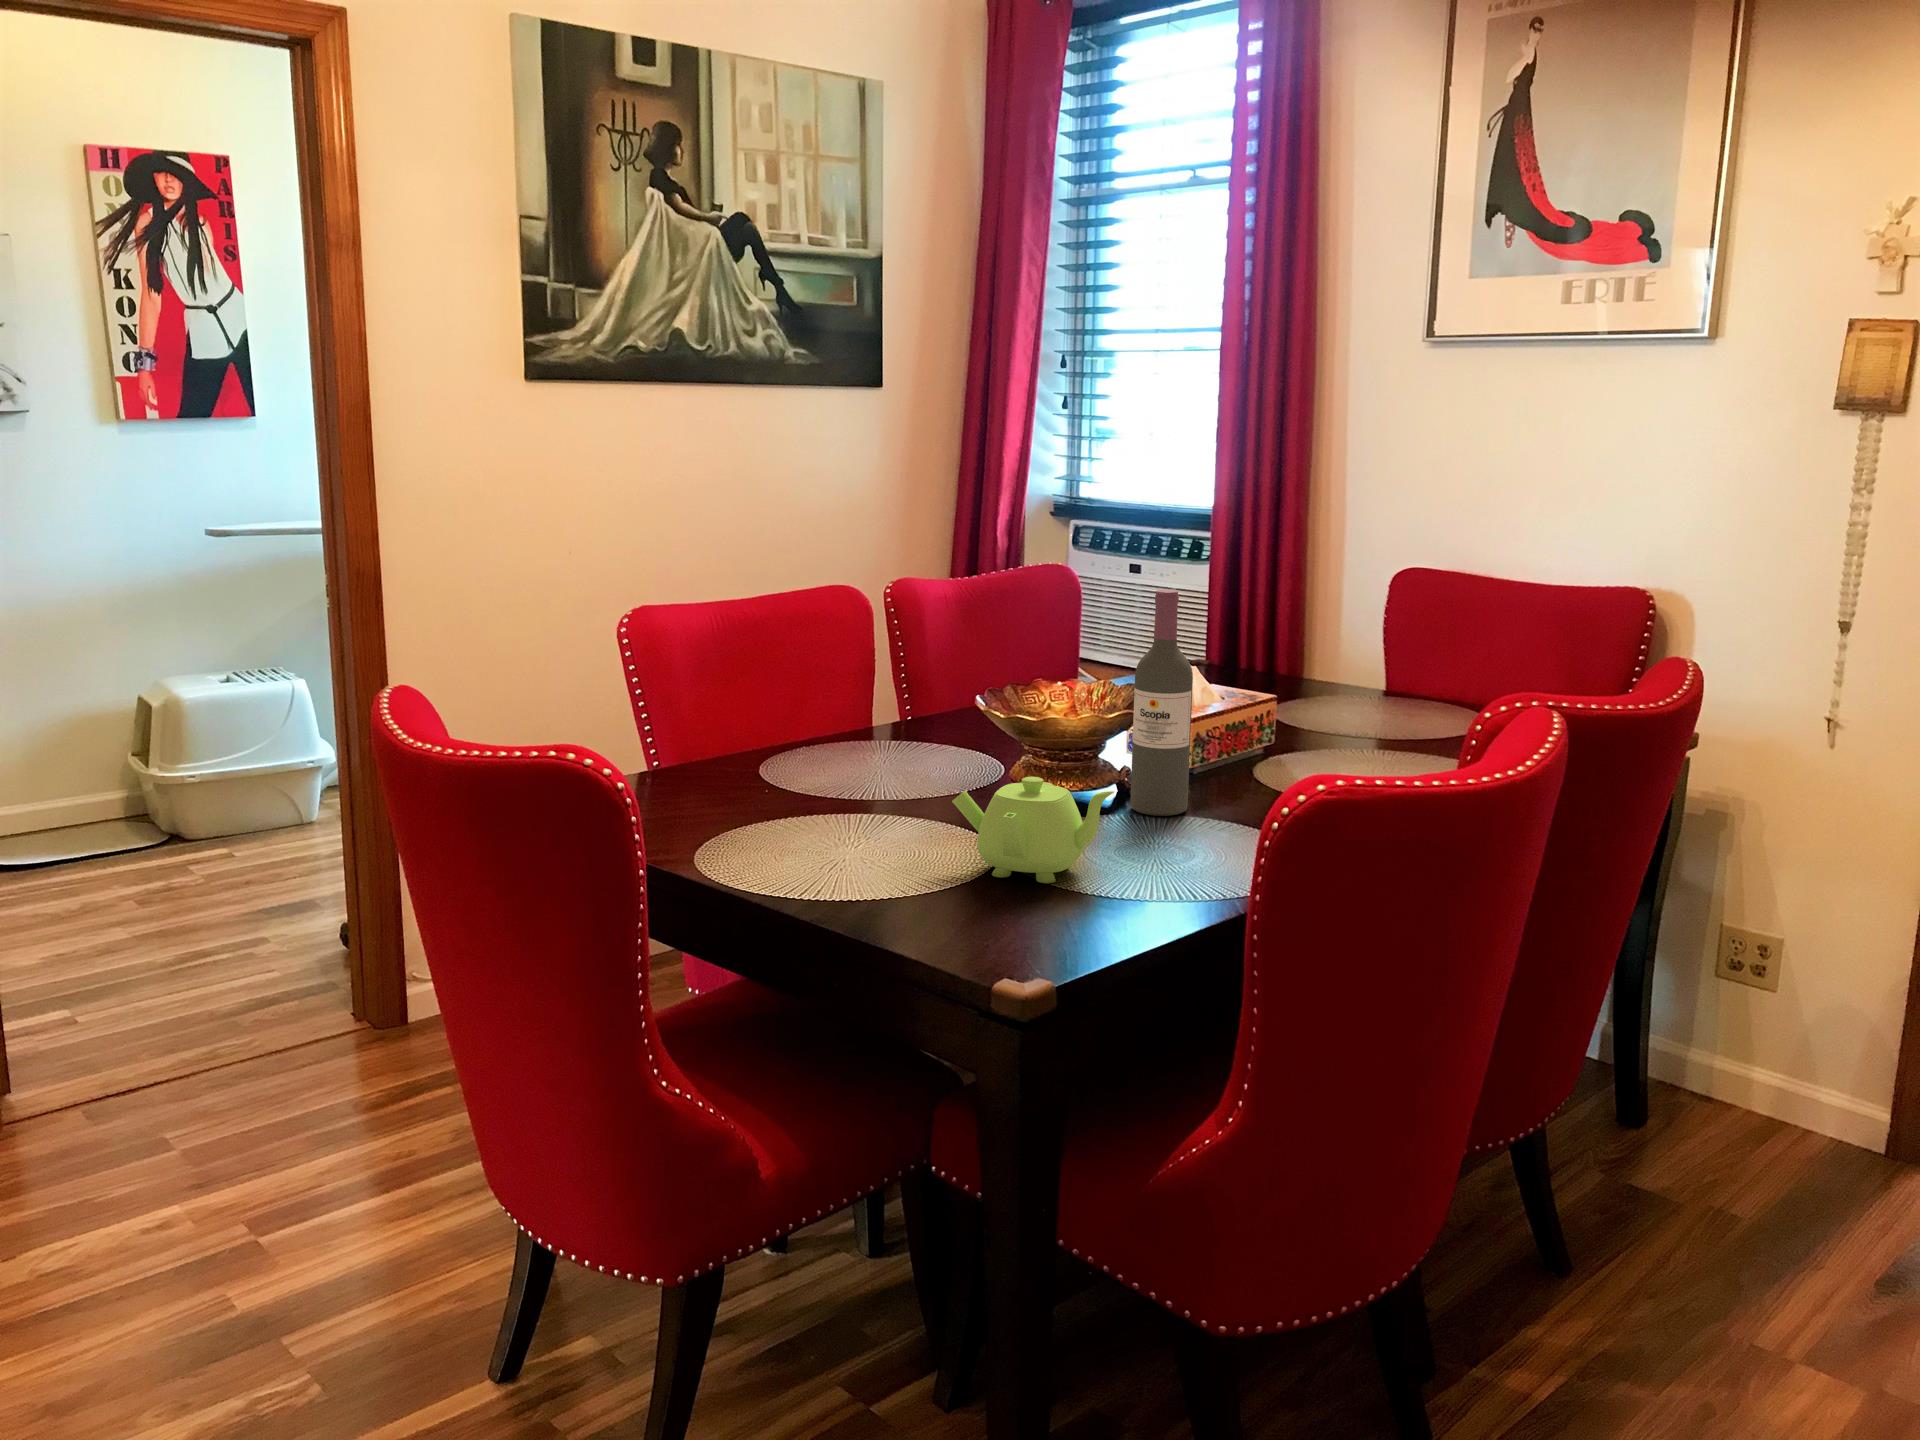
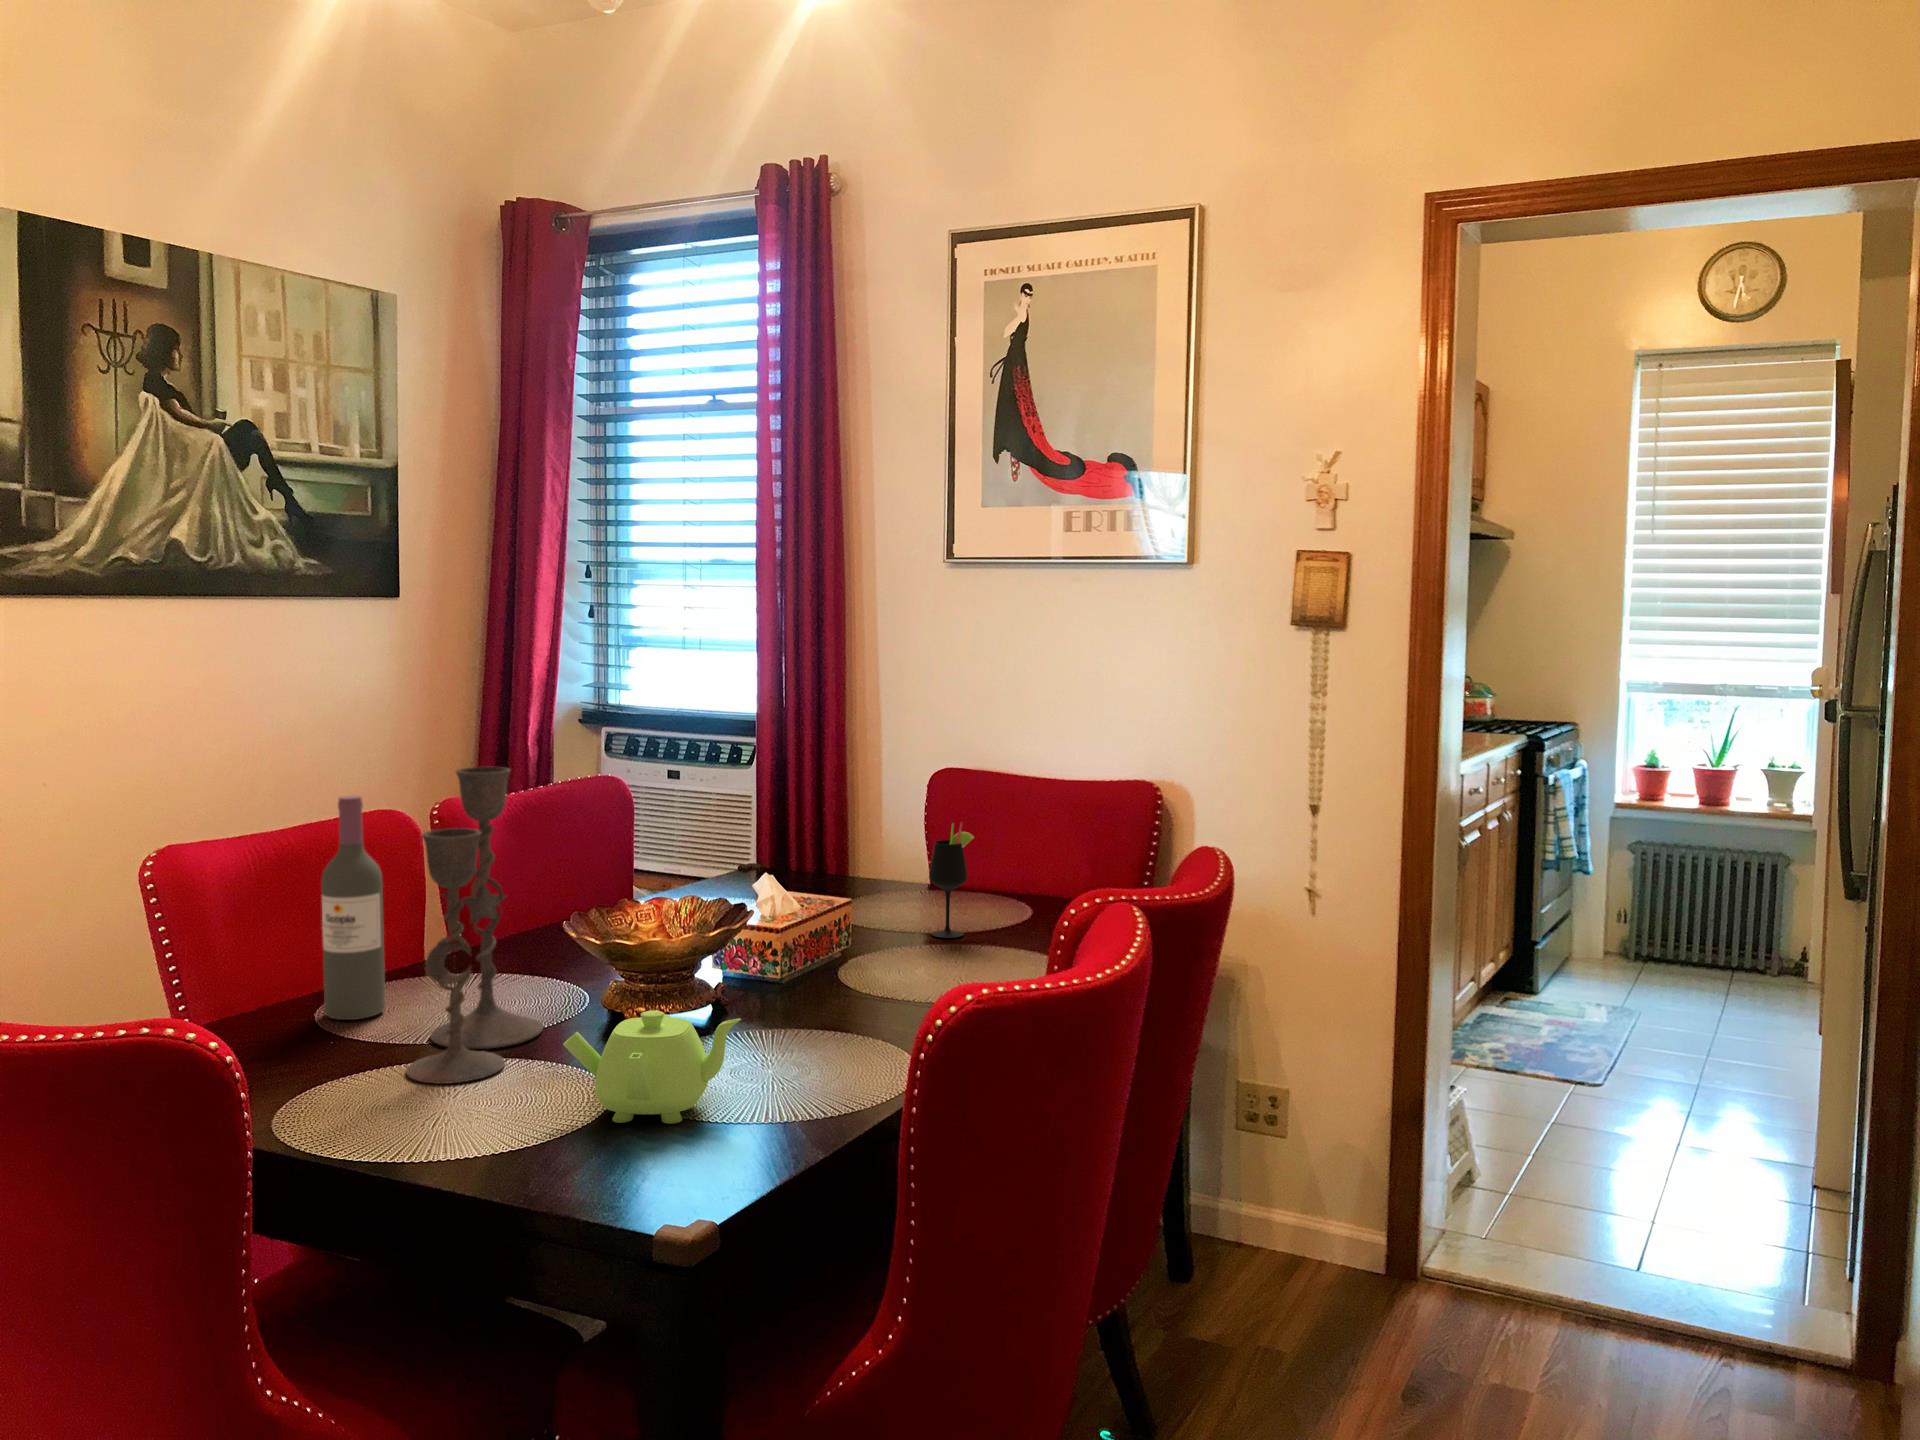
candlestick: none [825,542,953,829] -> present [406,767,543,1084]
wine bottle: present [1130,590,1193,816] -> present [321,796,385,1020]
wine glass: none [1361,622,1413,743] -> present [929,822,974,938]

